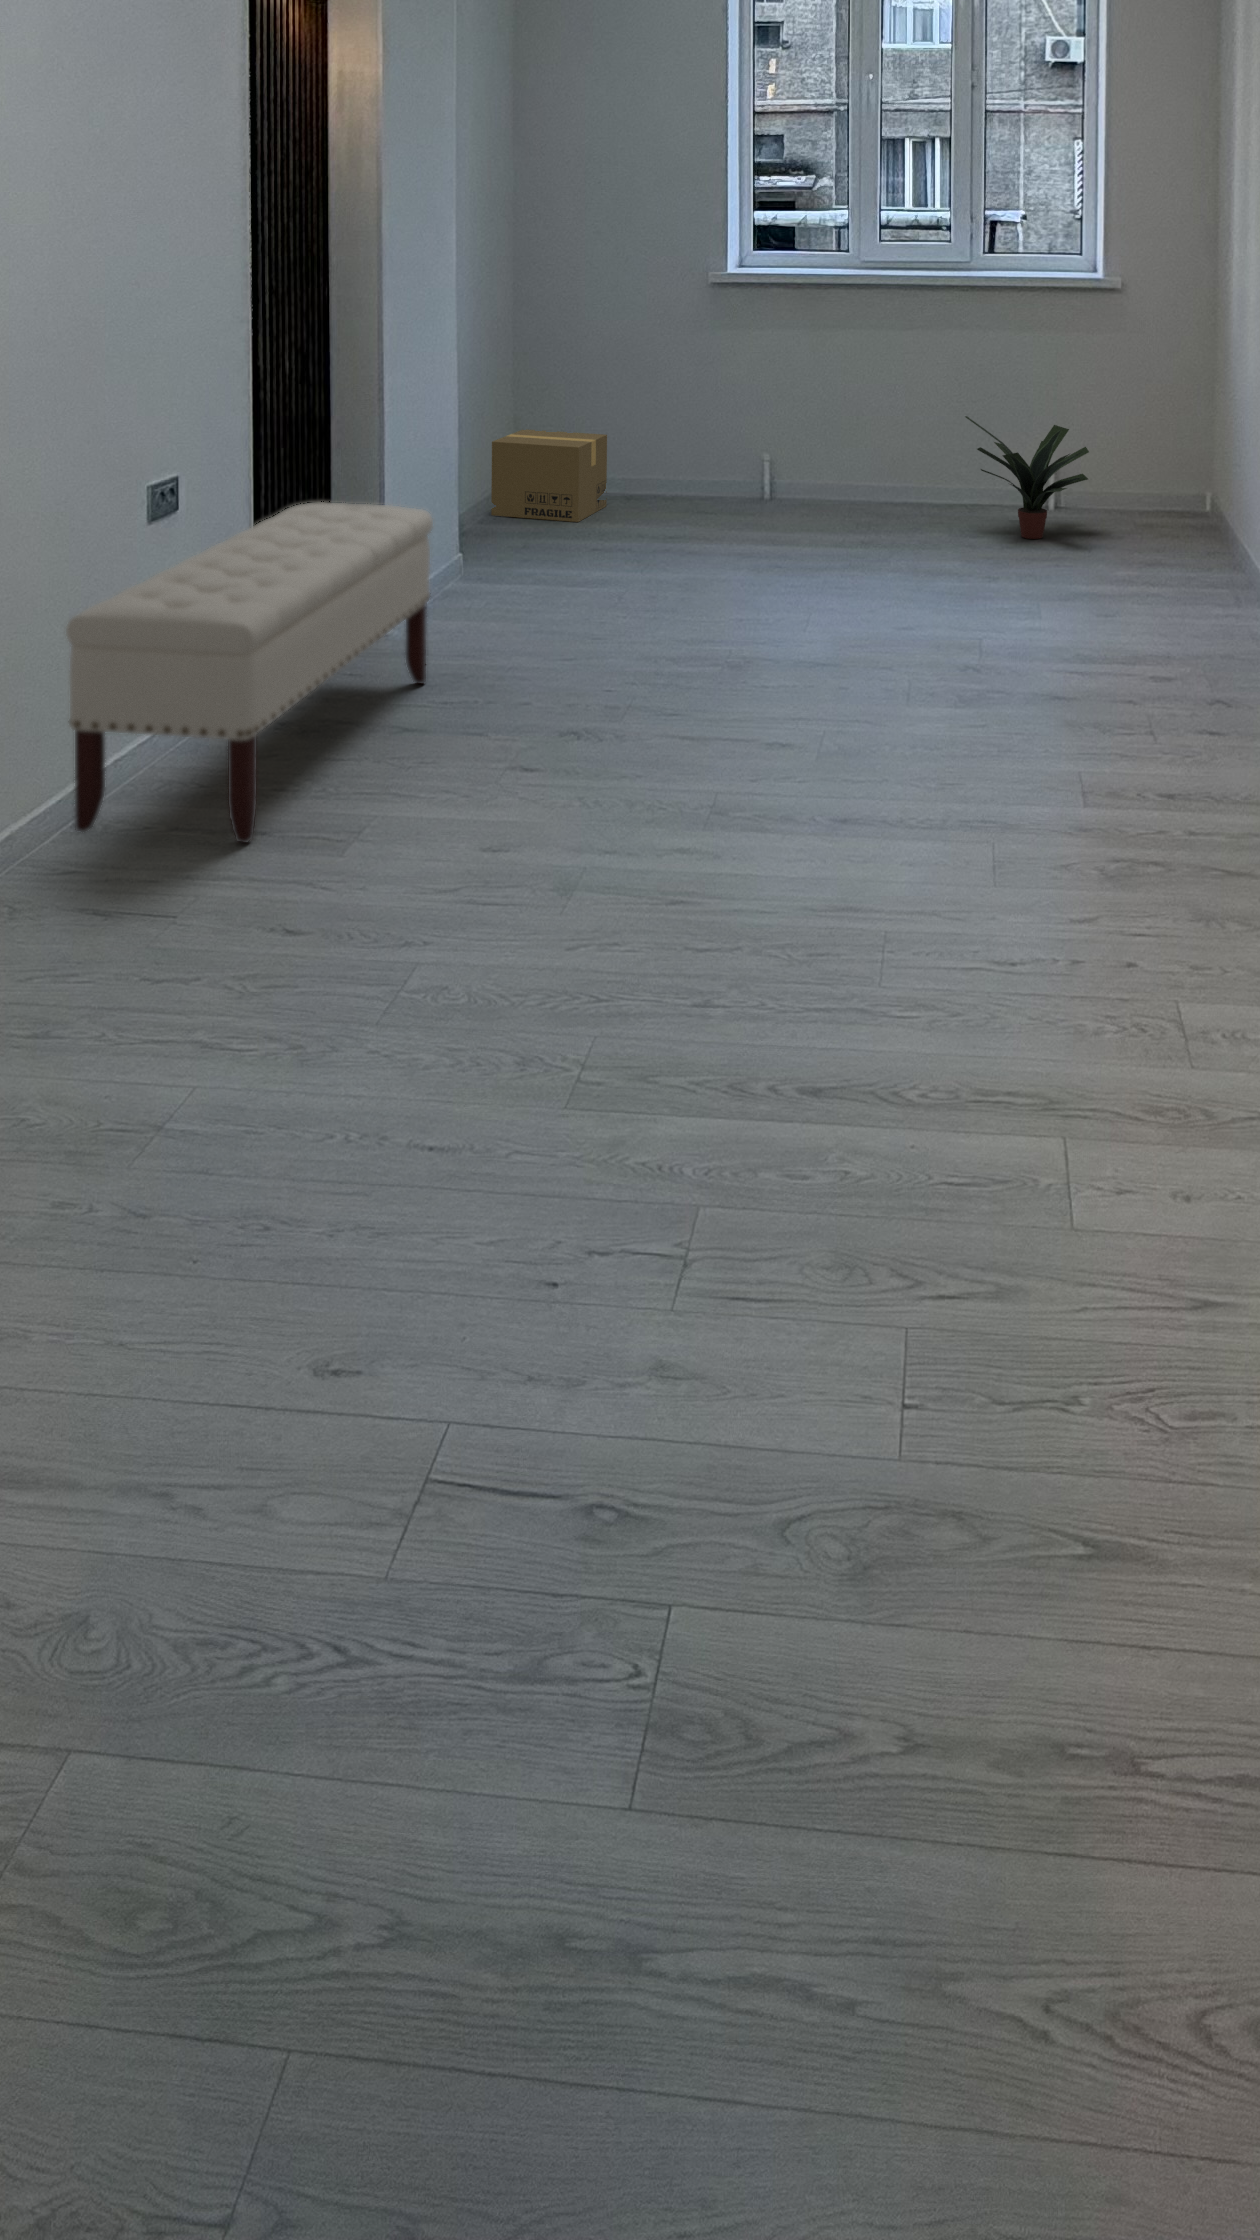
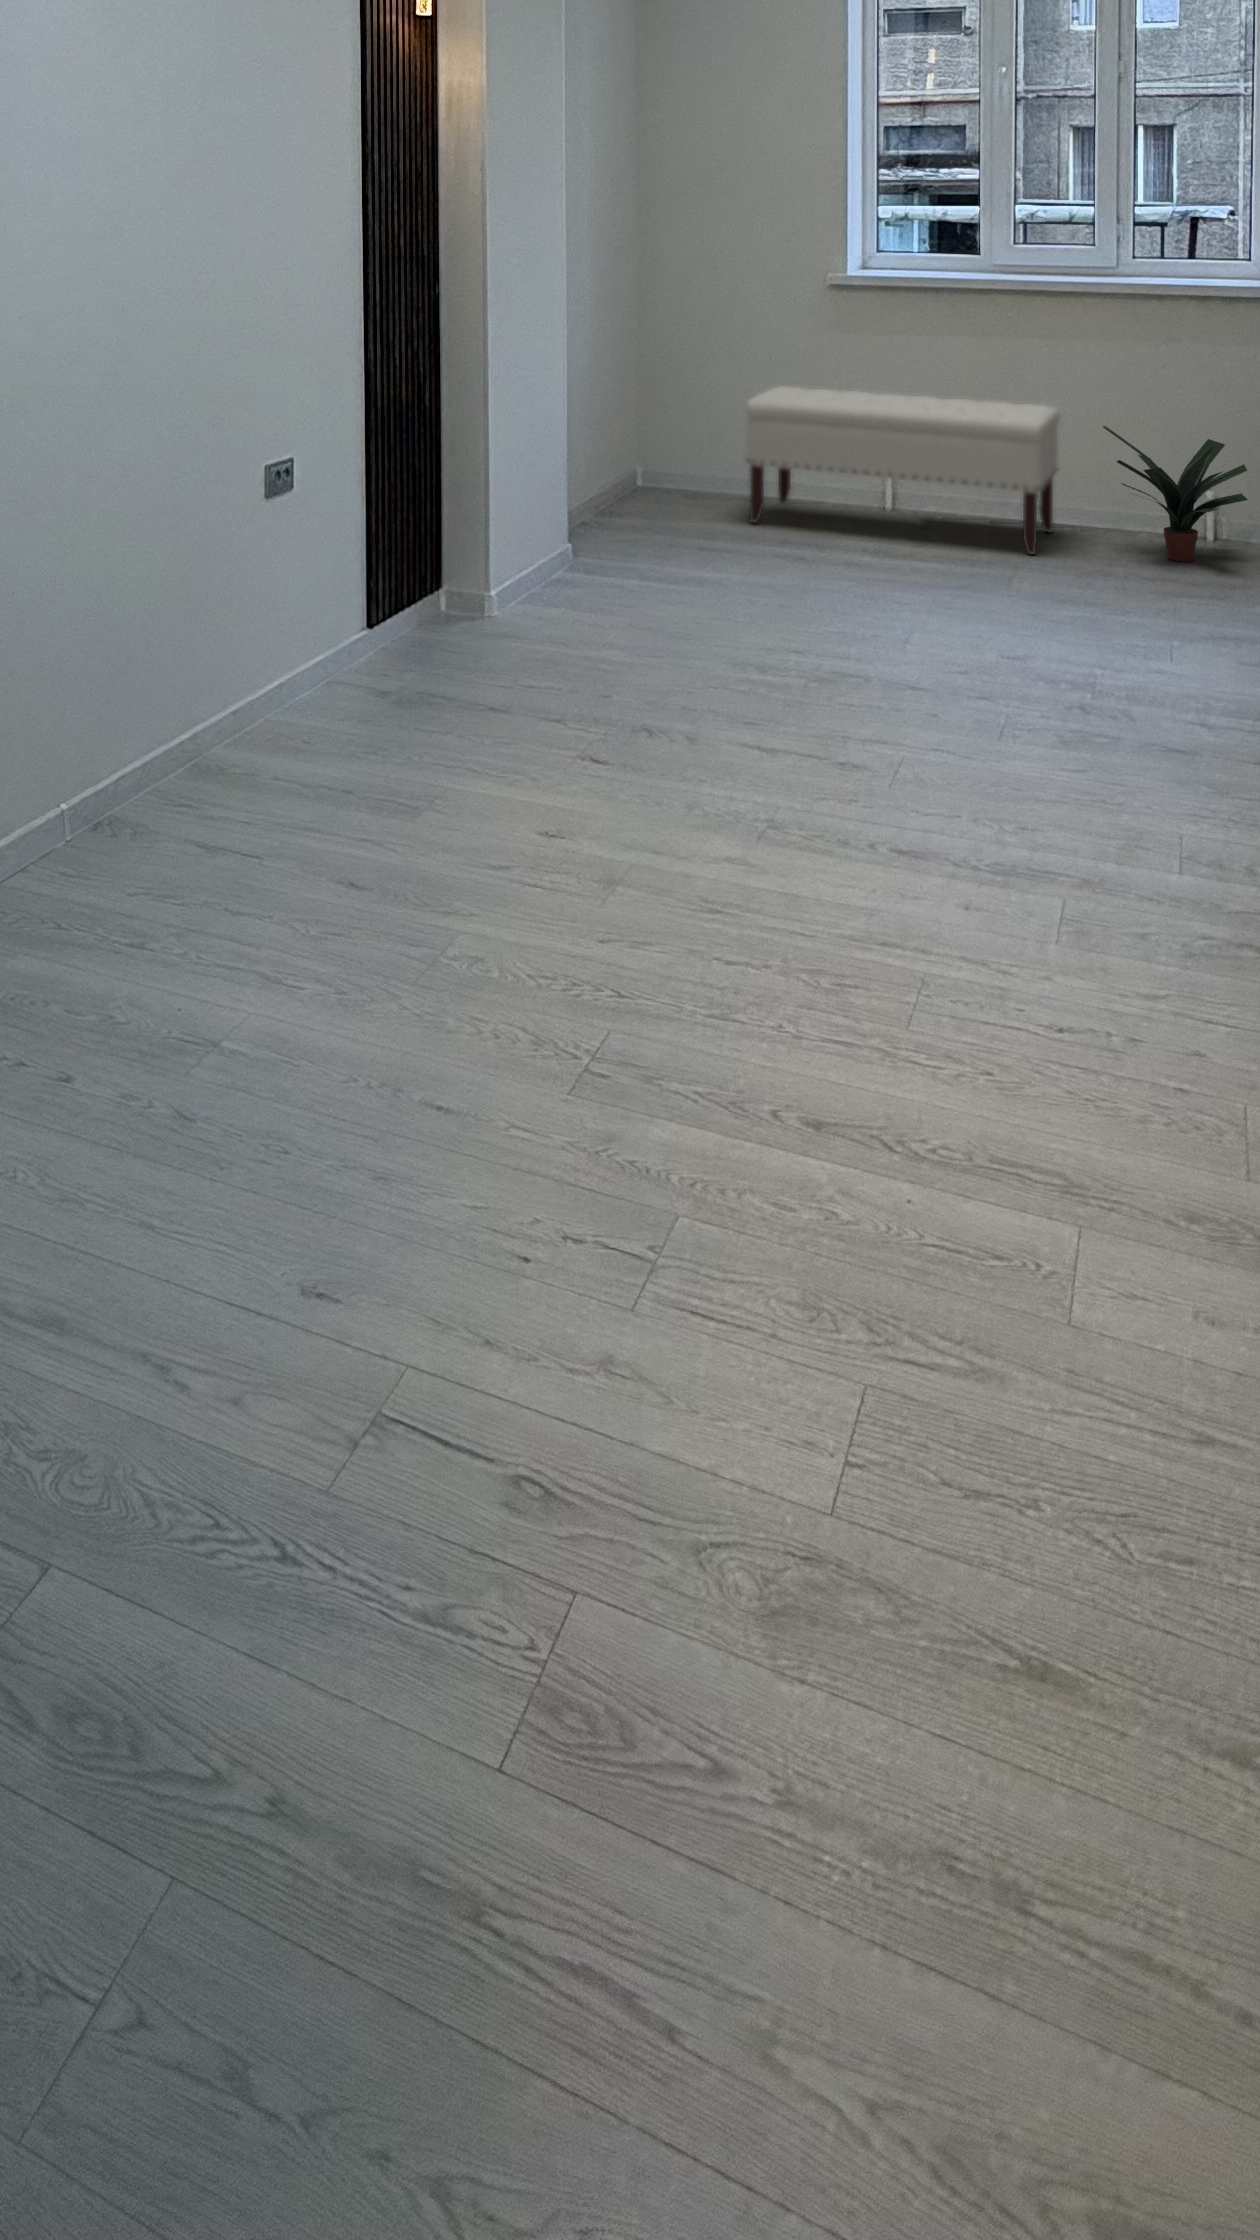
cardboard box: present [491,429,607,522] -> none [615,422,728,515]
bench: present [66,502,433,842] -> present [746,386,1060,554]

